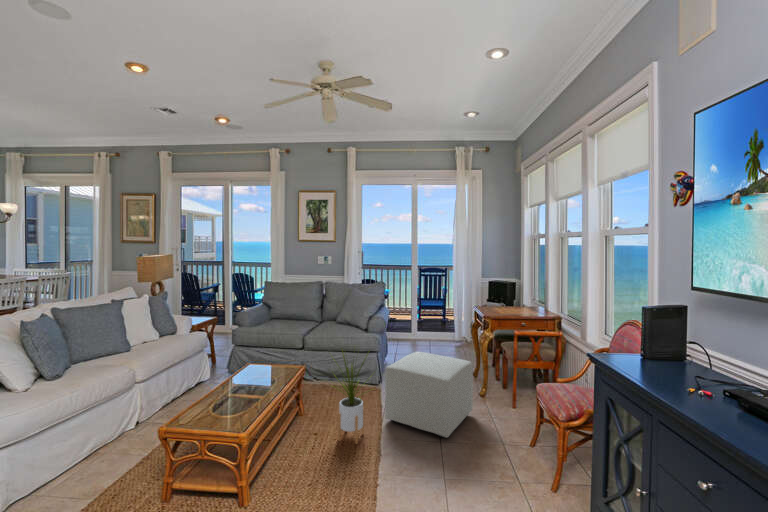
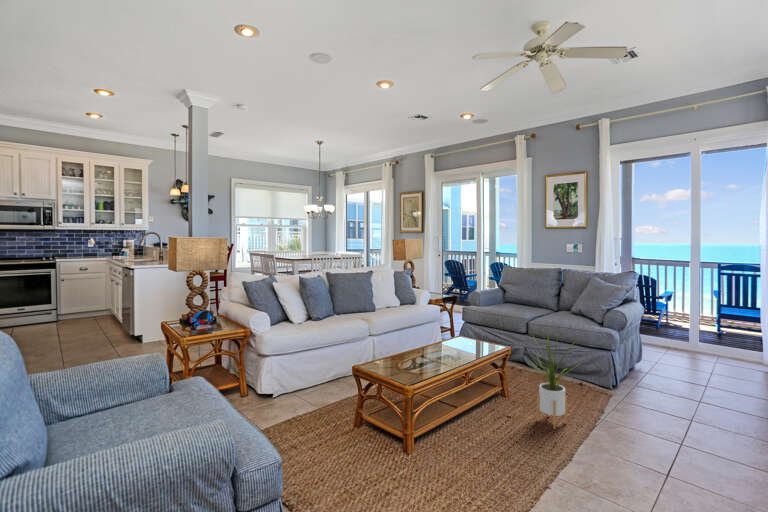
ottoman: present [385,351,473,437] -> none [598,356,733,456]

